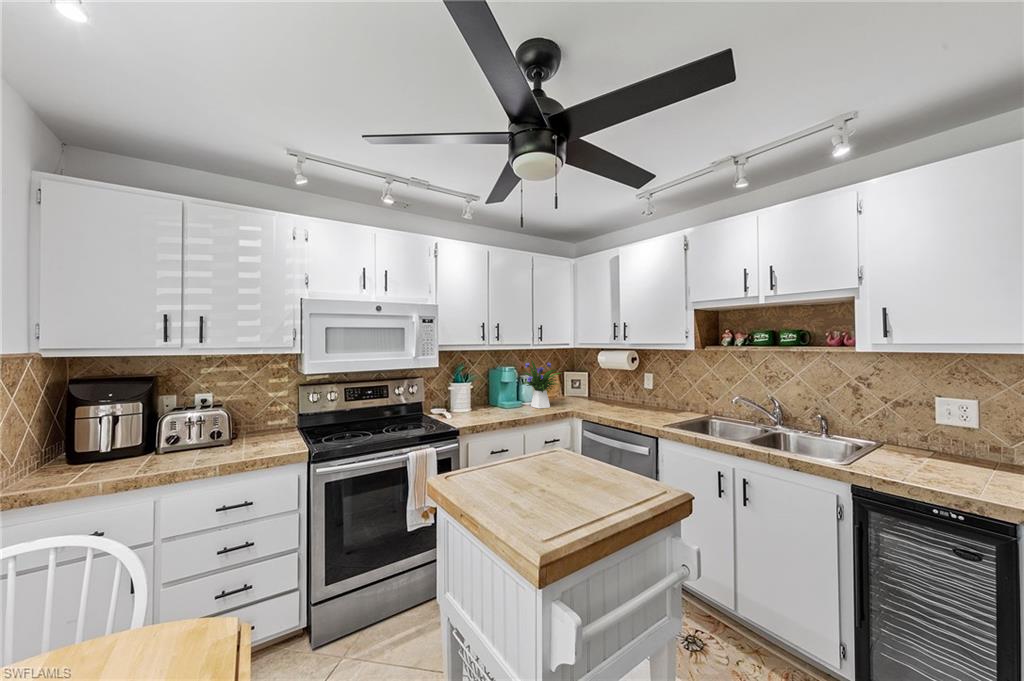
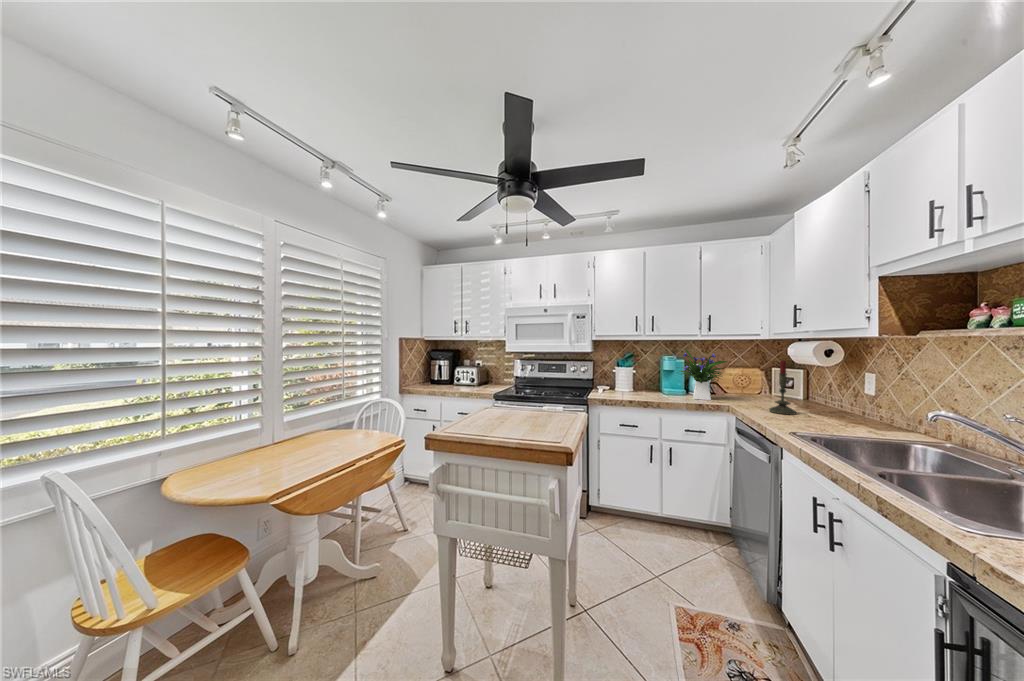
candle: none [605,367,623,412] -> present [769,360,796,415]

